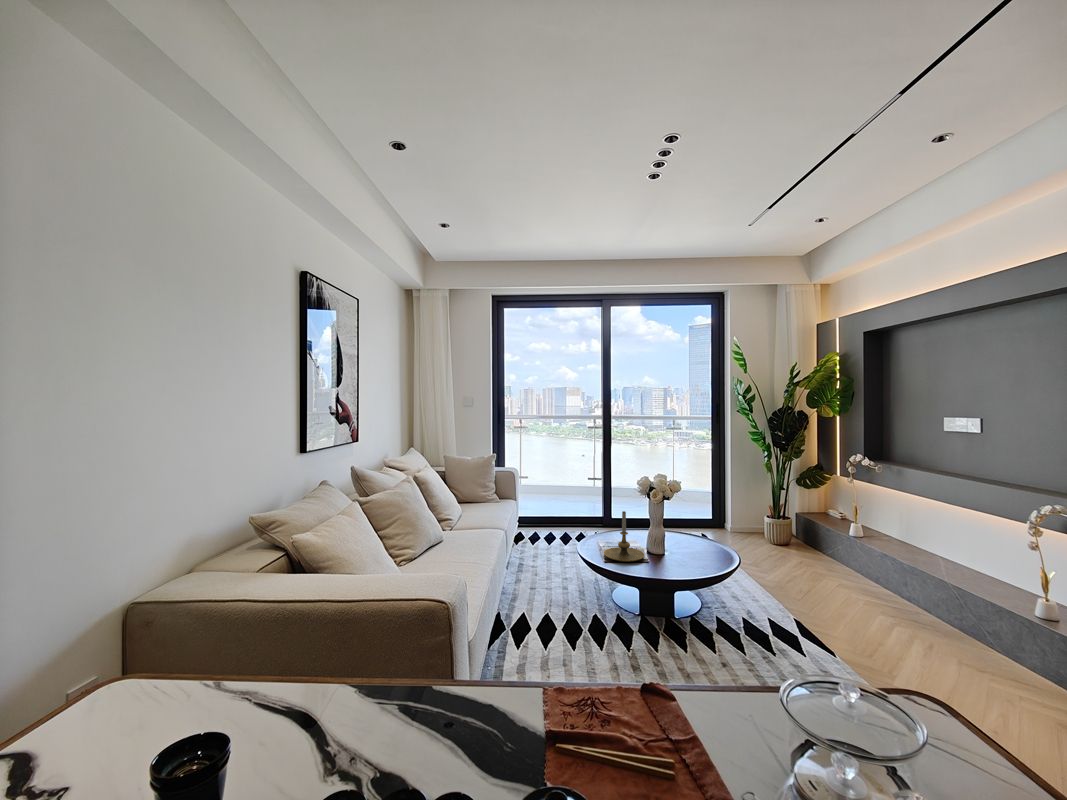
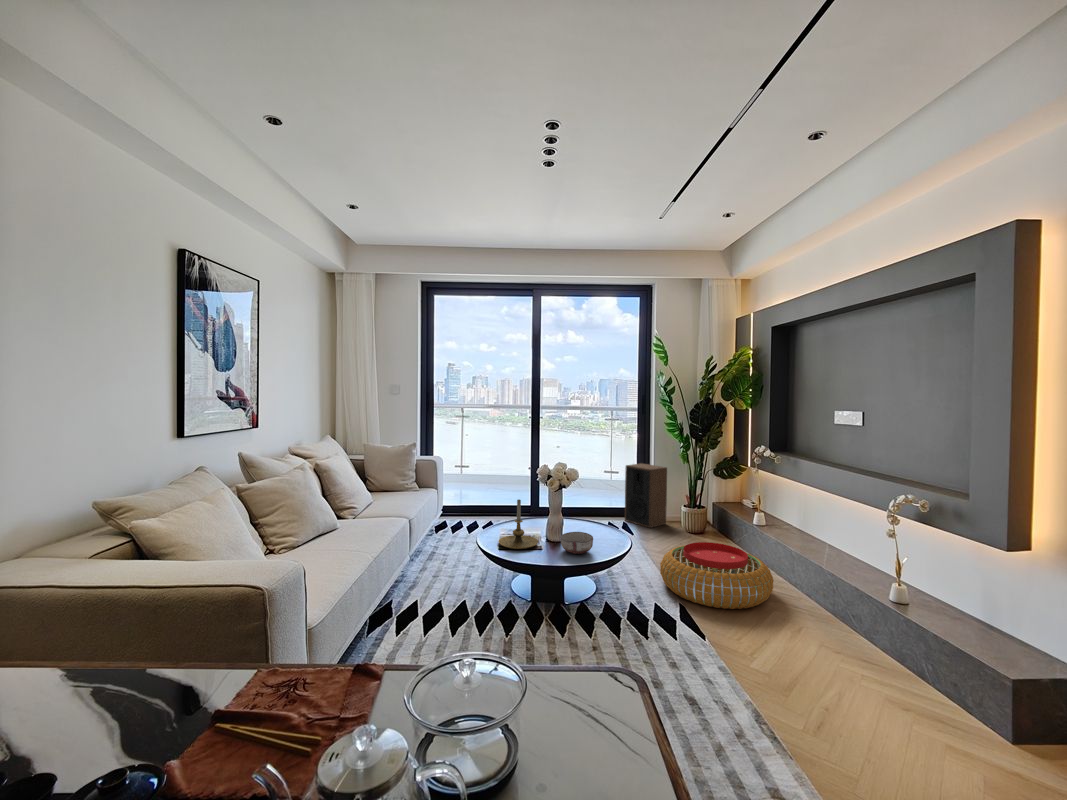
speaker: none [702,473,747,539] -> present [625,463,667,528]
ceramic bowl: none [670,544,704,567] -> present [561,532,593,554]
pouf: none [764,555,892,625] -> present [660,542,774,609]

